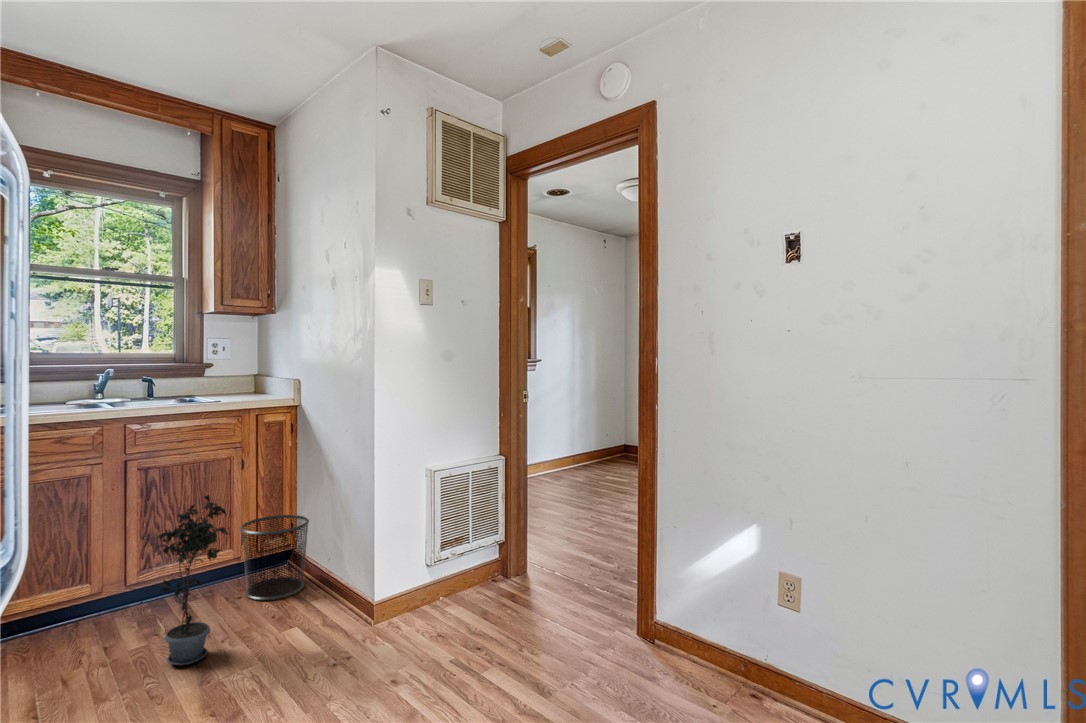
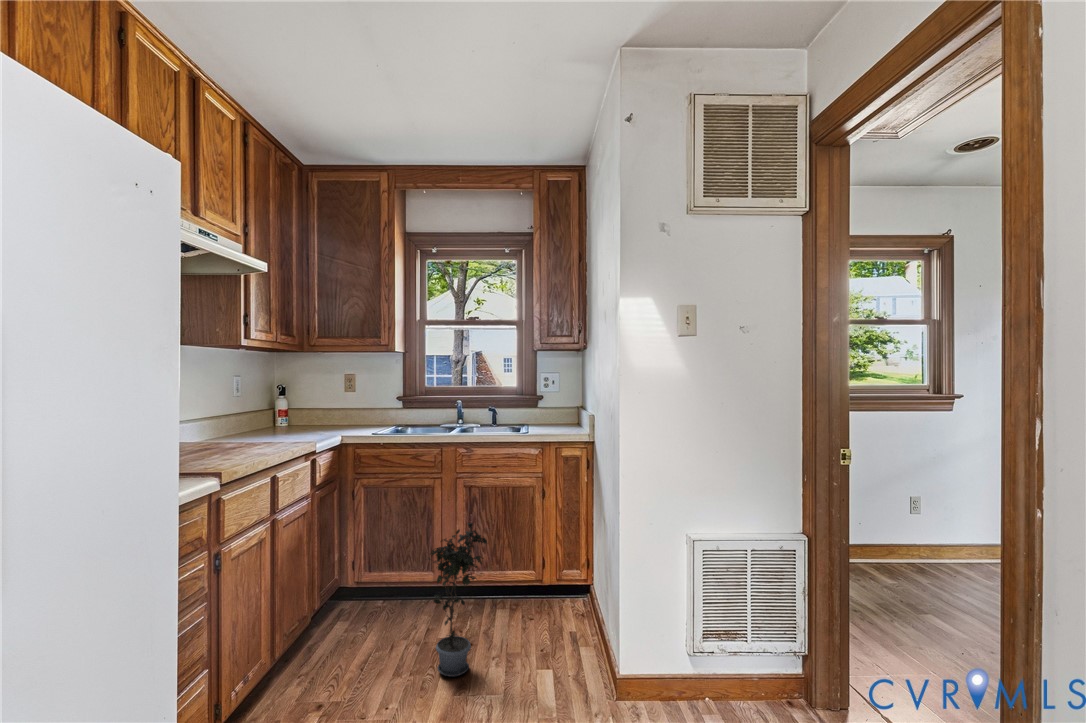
waste bin: present [240,515,309,600] -> none [529,547,591,634]

